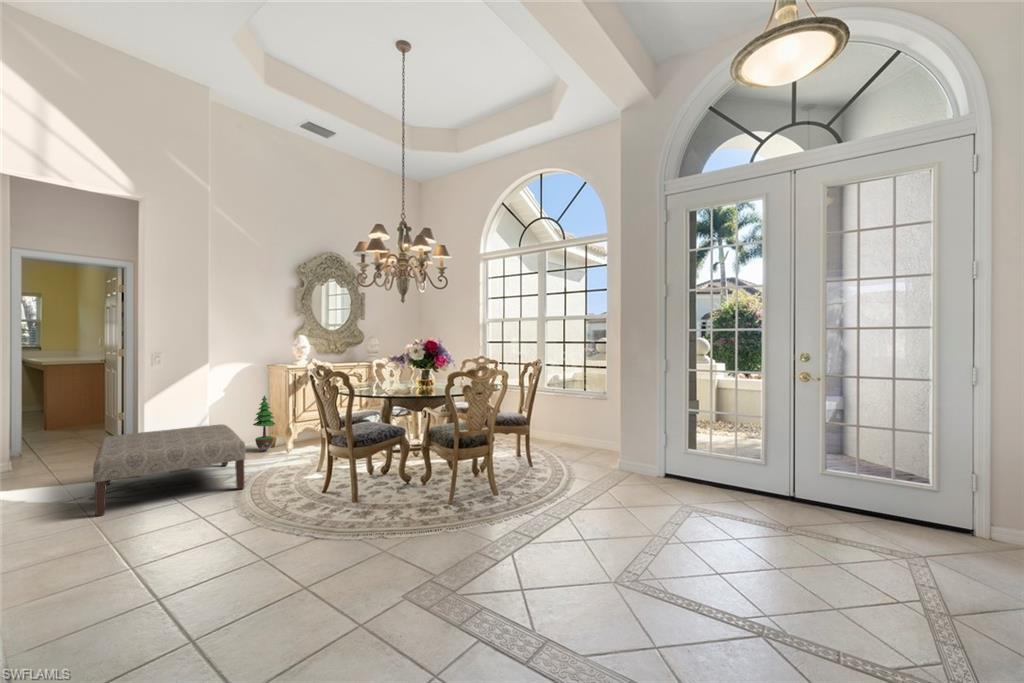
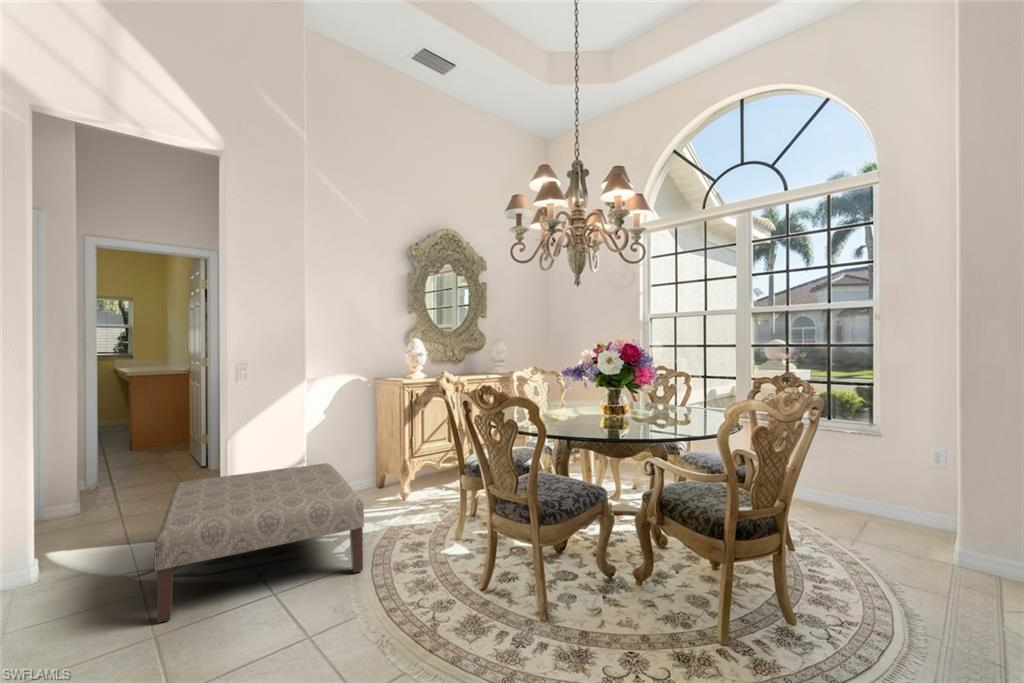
potted tree: present [253,396,275,451] -> none [359,420,387,495]

